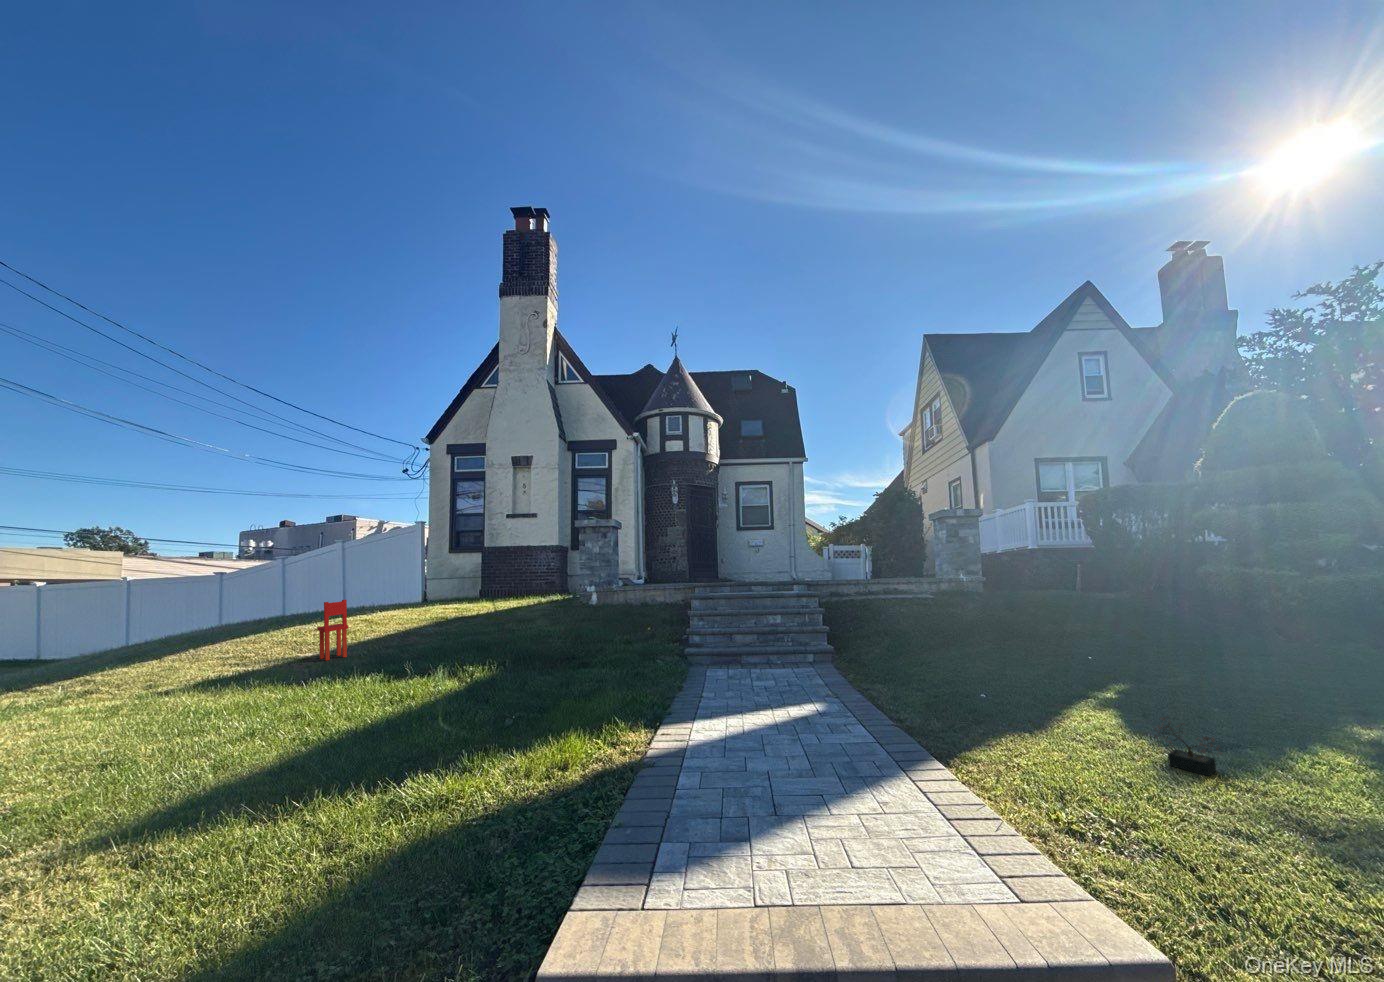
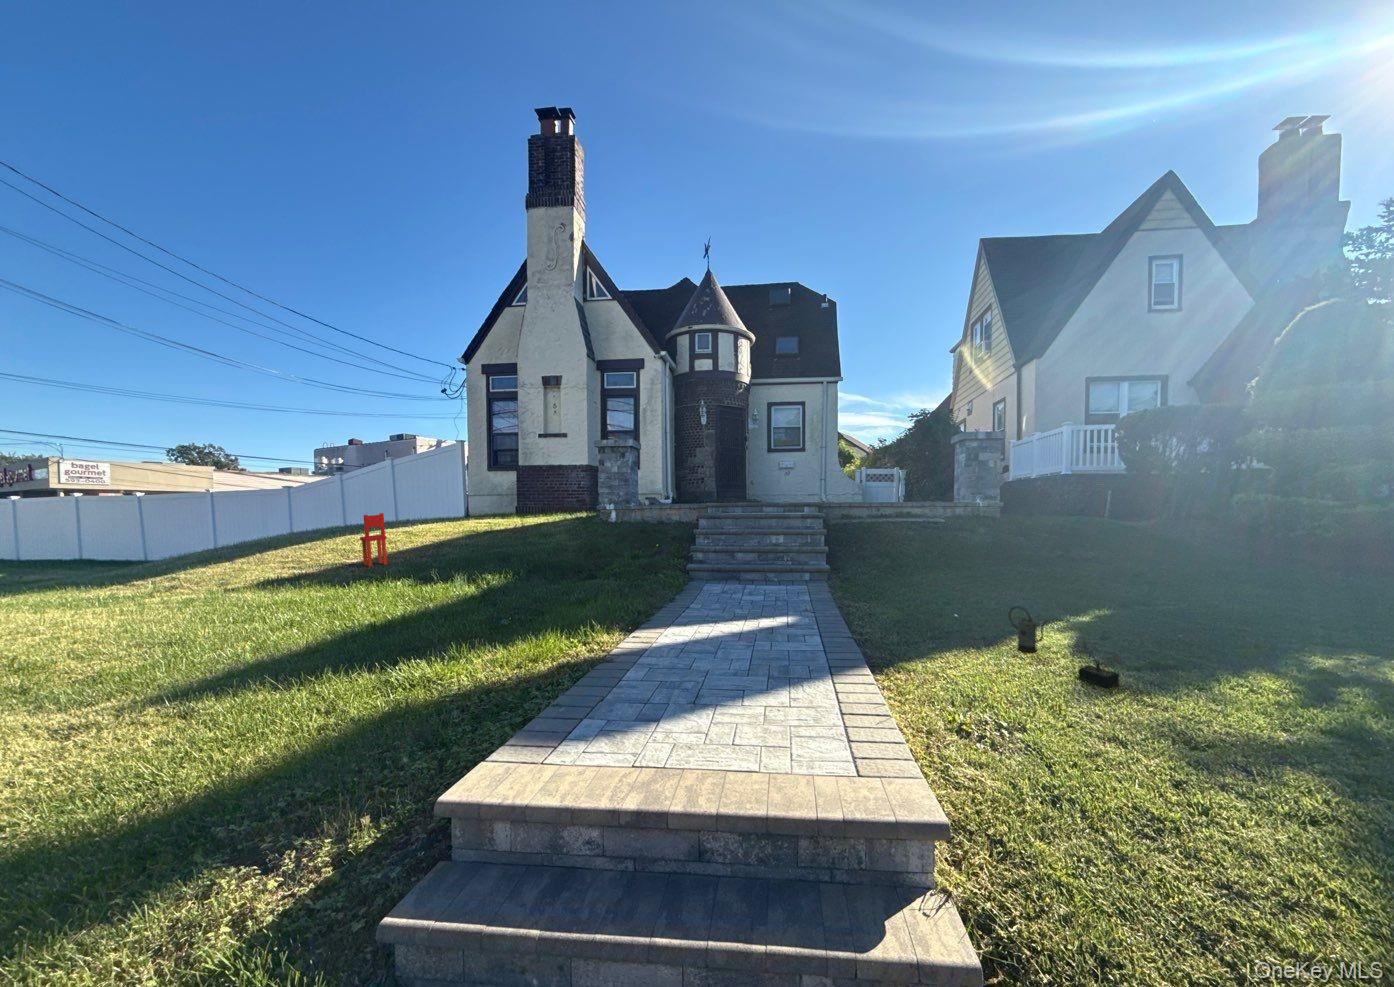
watering can: none [1065,684,1113,736] -> present [1009,607,1047,652]

